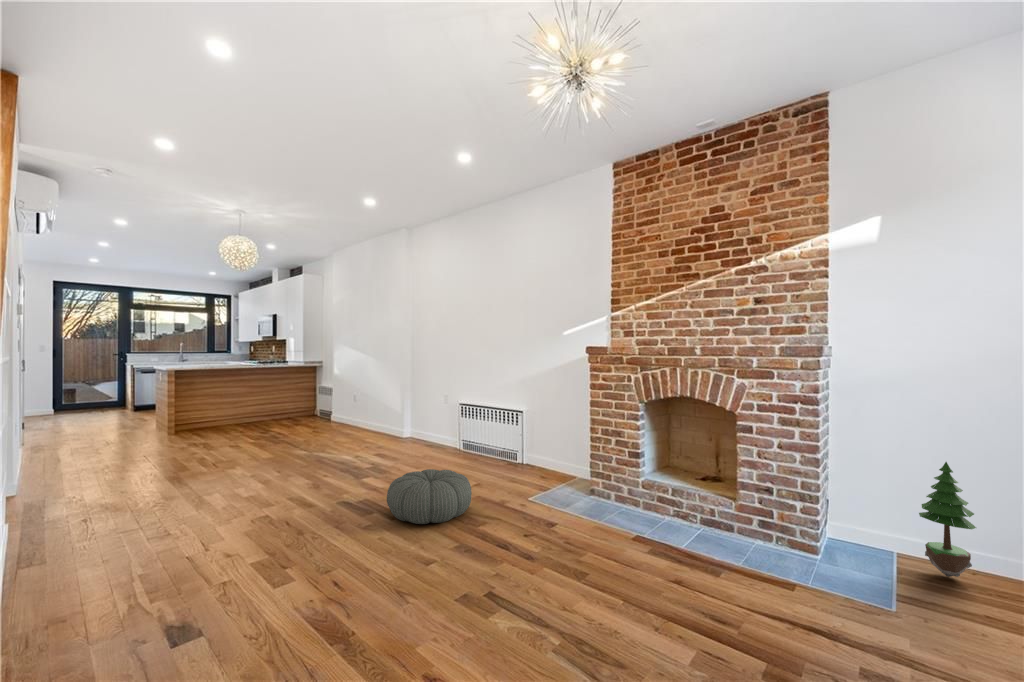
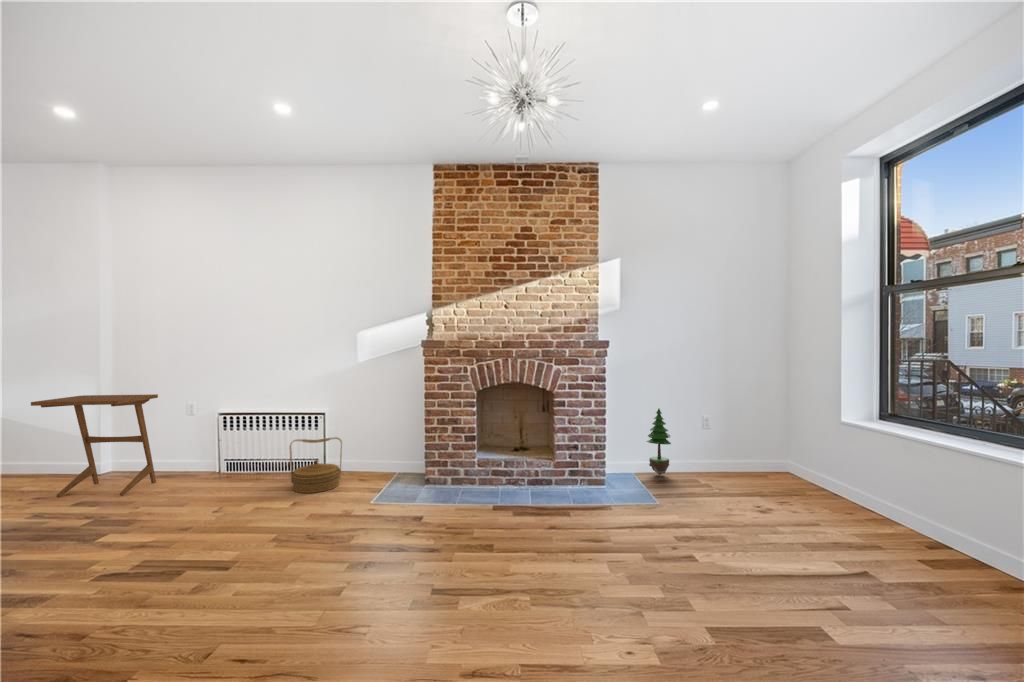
side table: none [378,381,438,450] -> present [31,394,158,497]
woven basket: none [495,429,533,477] -> present [290,437,342,493]
pouf: present [387,469,472,524] -> none [224,494,340,567]

